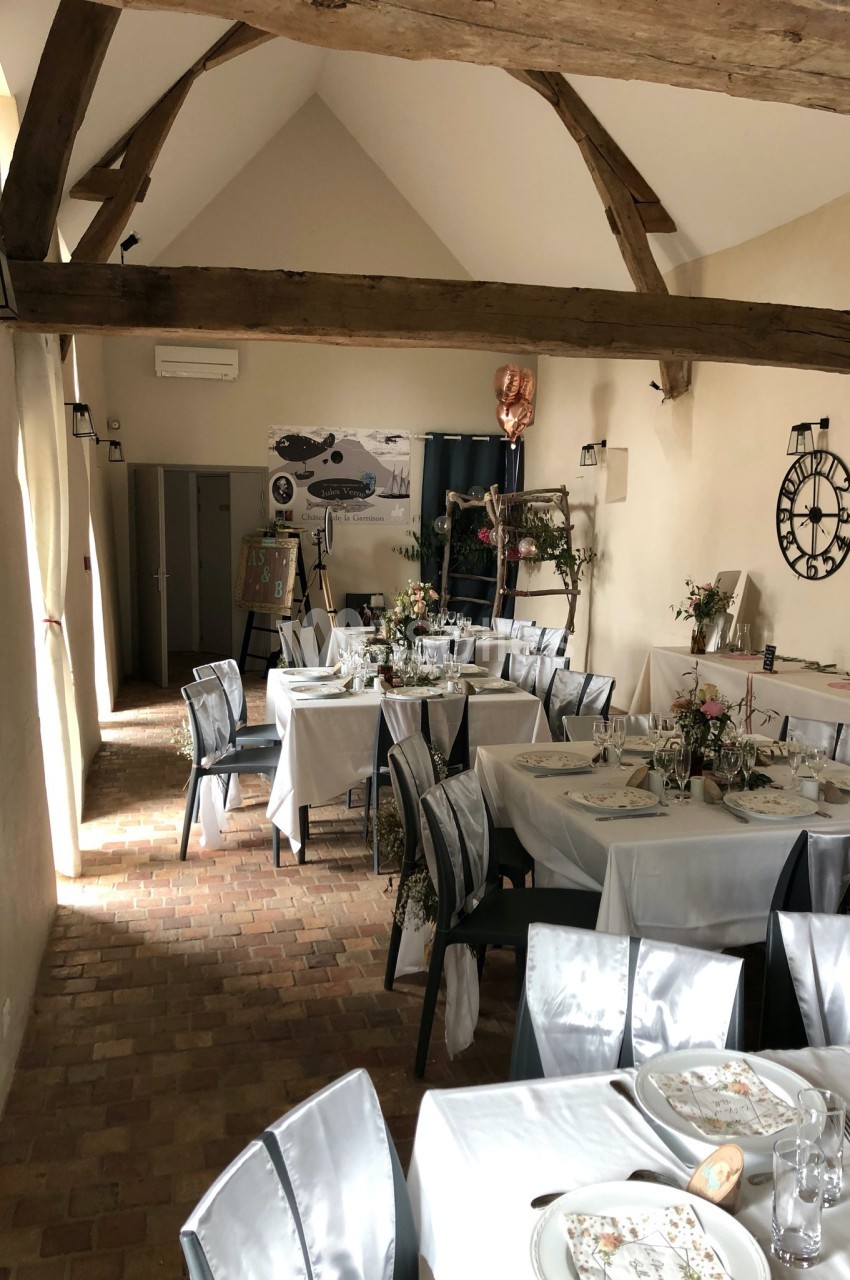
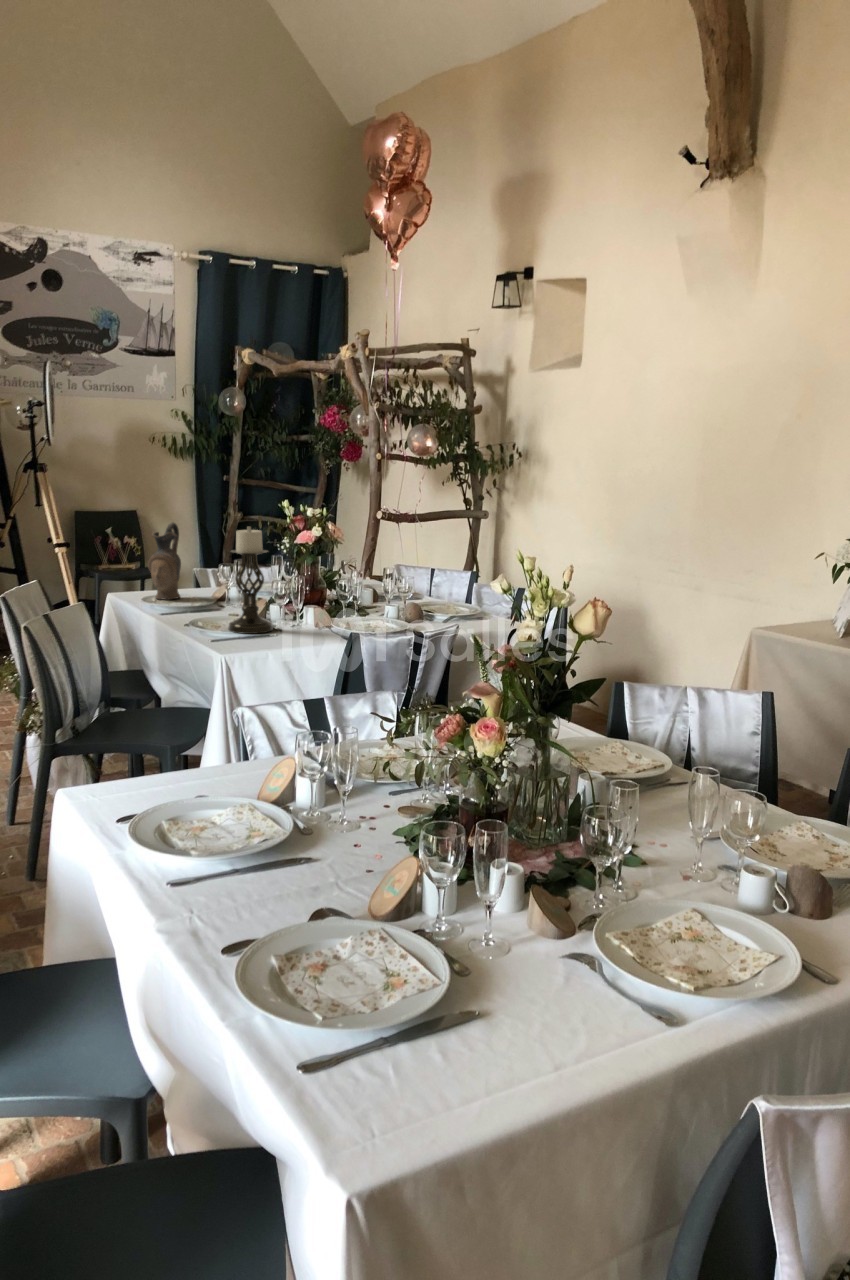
ceramic pitcher: none [346,594,363,633] -> present [148,523,181,599]

